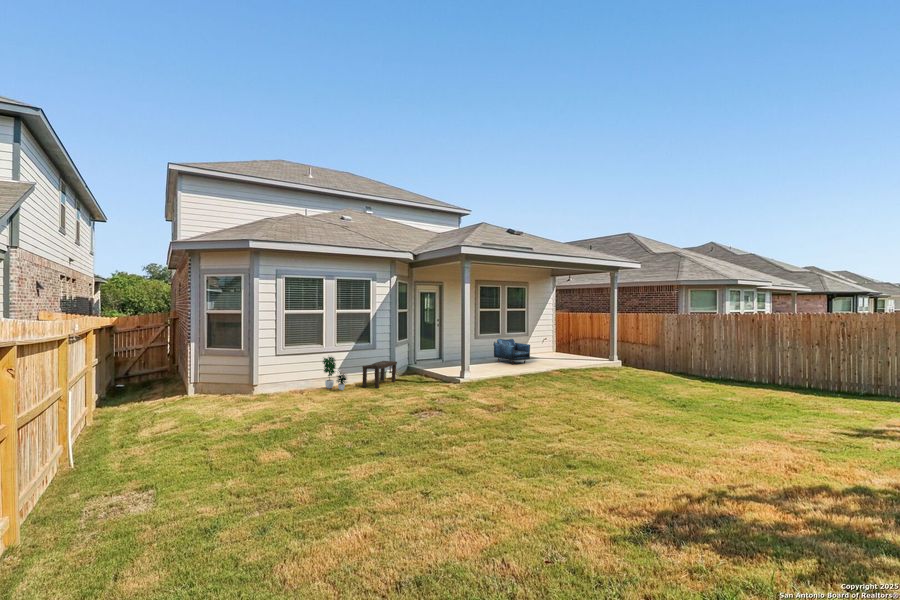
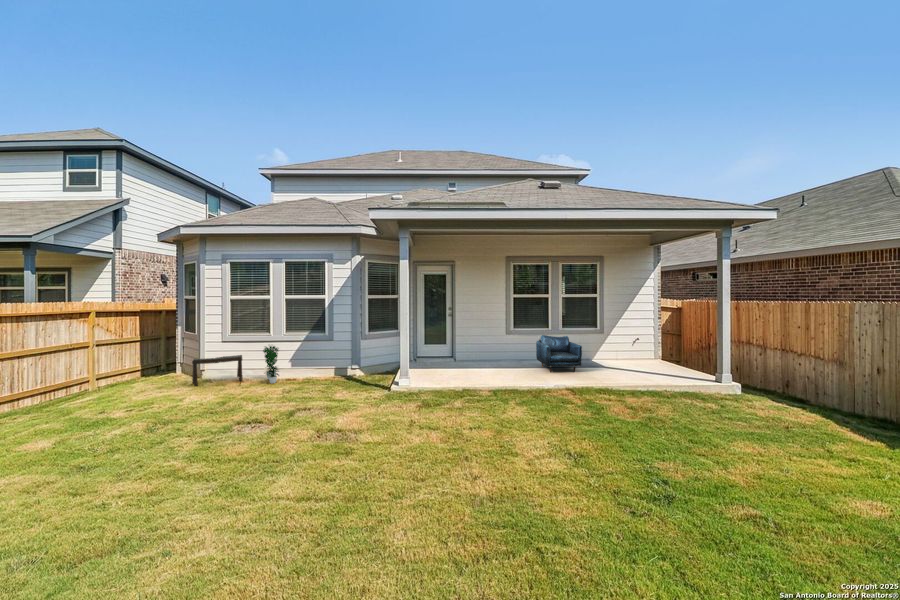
bench: present [362,361,397,388] -> present [192,355,242,386]

